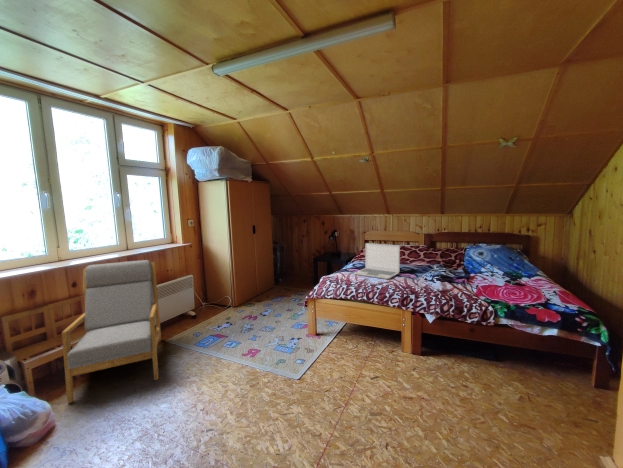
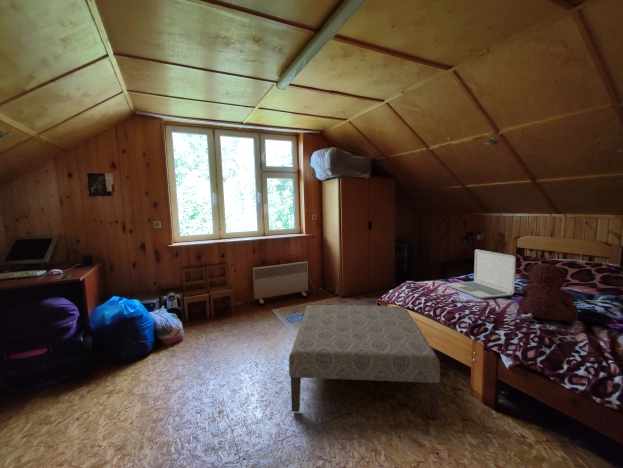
teddy bear: none [417,248,450,288] -> present [519,263,578,322]
armchair: present [62,260,161,403] -> none [198,244,272,334]
ottoman: none [248,299,406,430] -> present [289,305,440,419]

